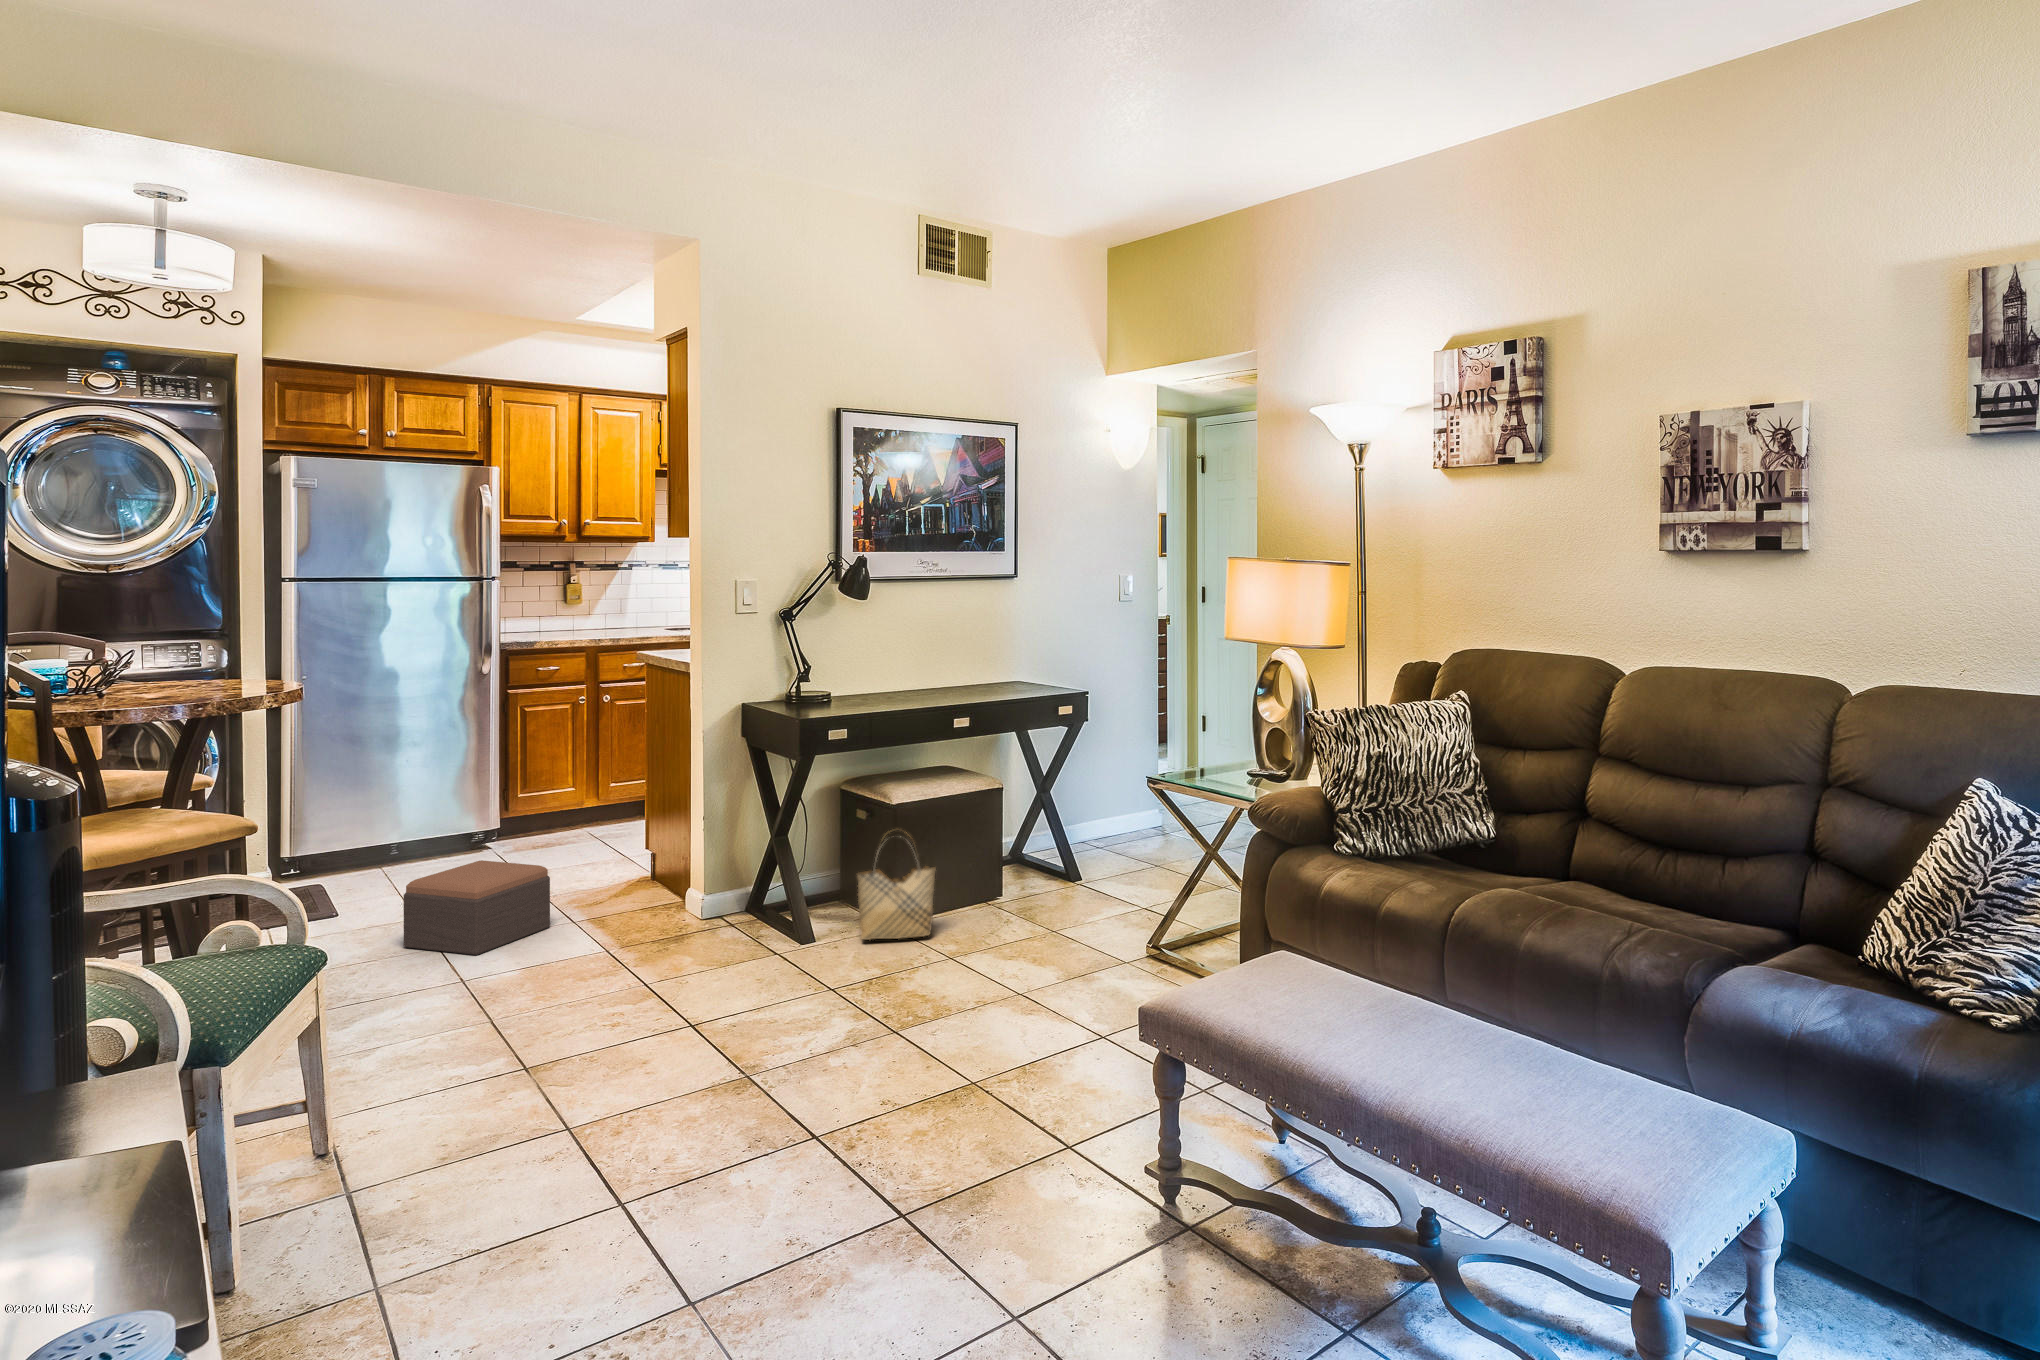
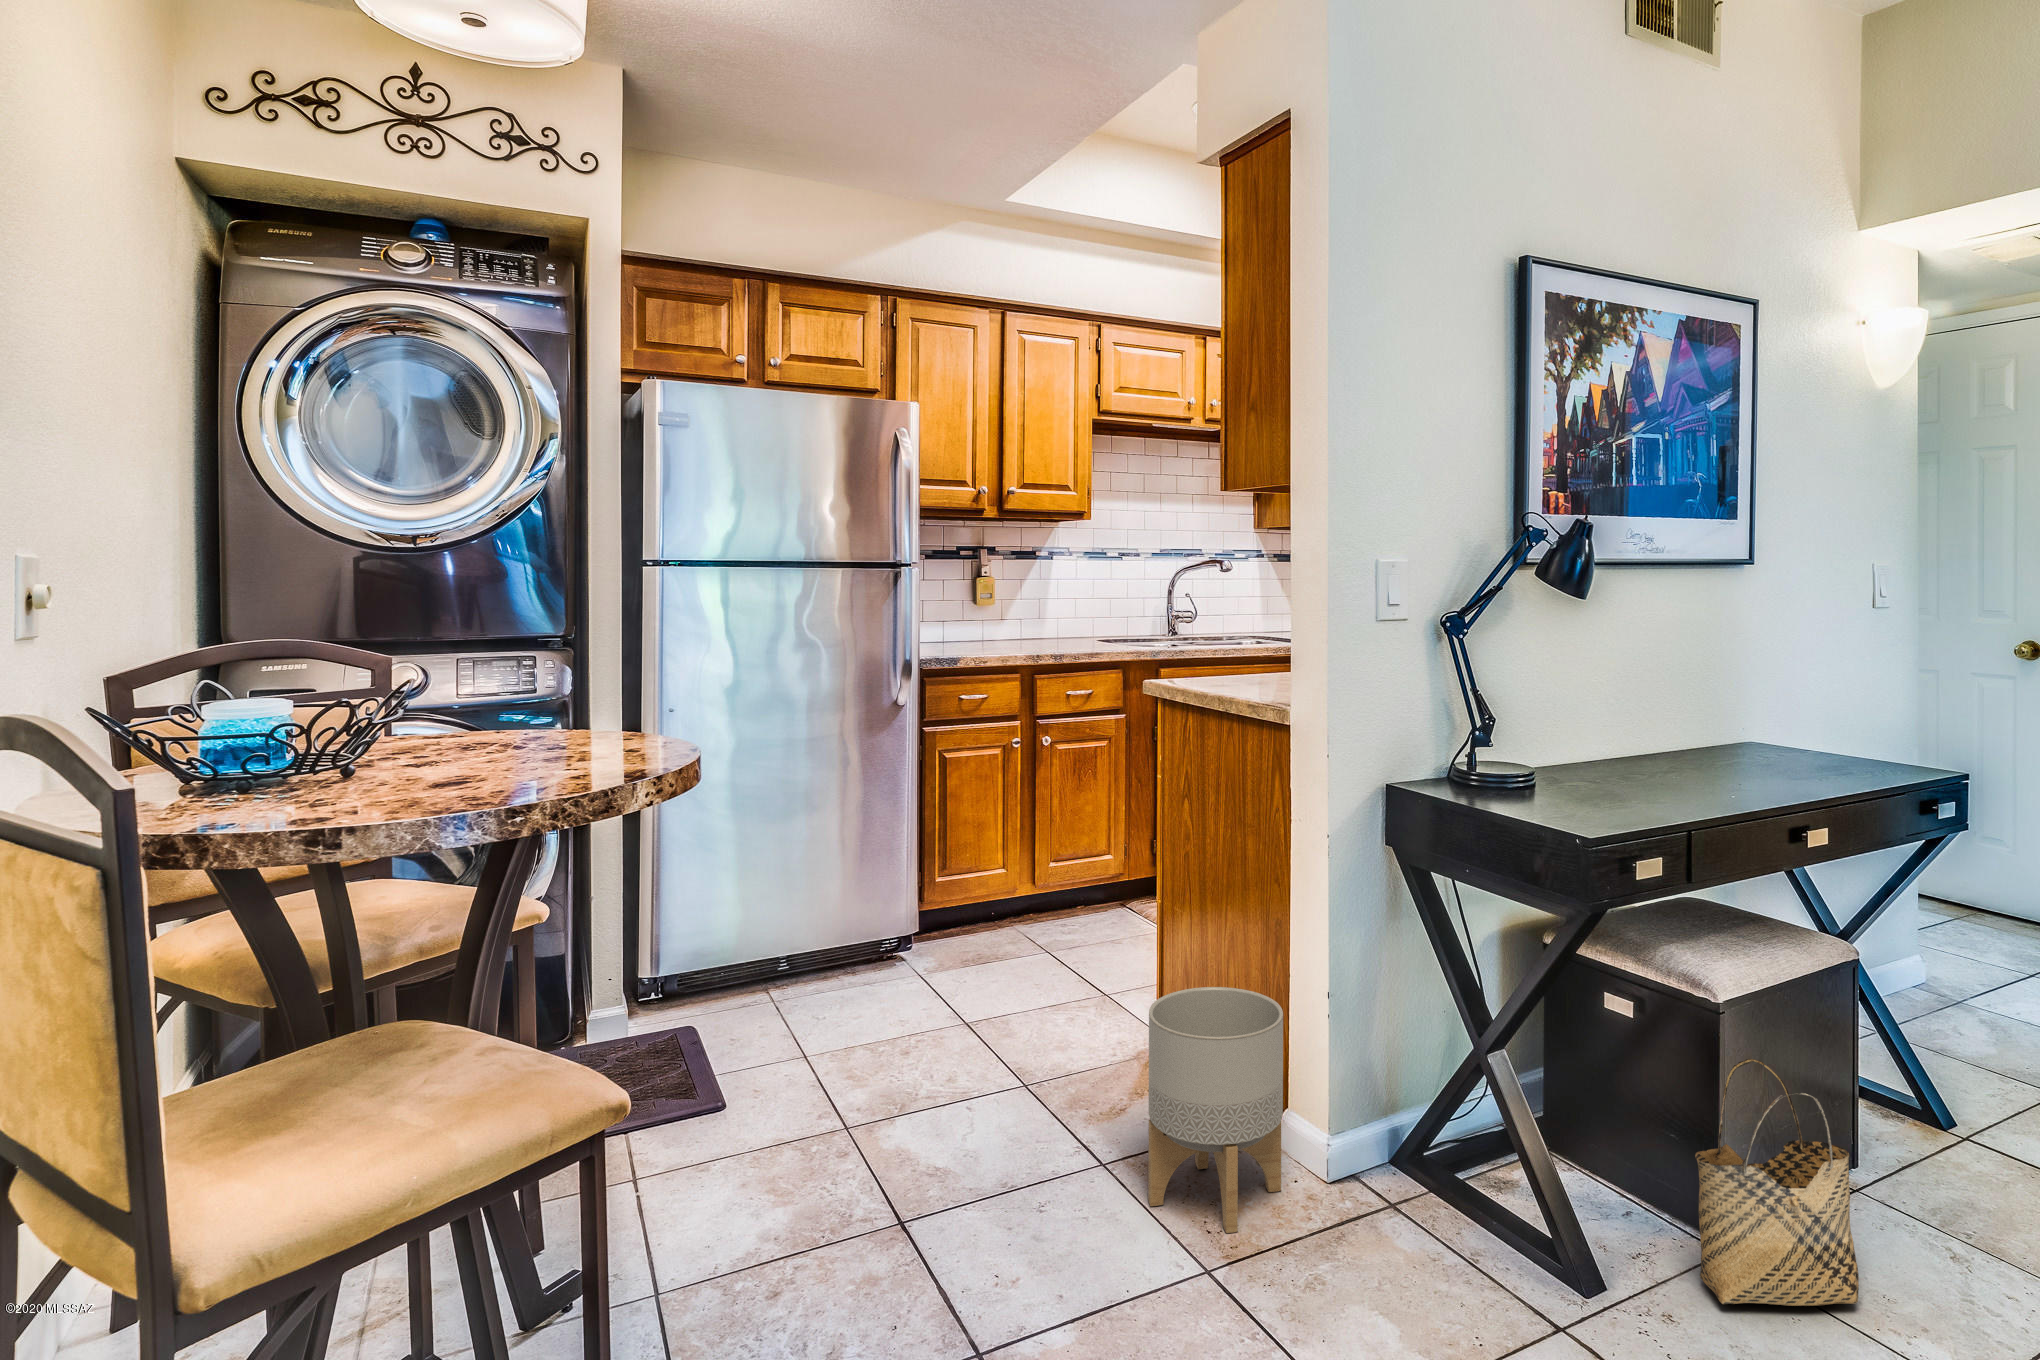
planter: none [589,819,671,939] -> present [1148,987,1283,1233]
footstool: present [404,860,550,955] -> none [845,1043,1073,1257]

